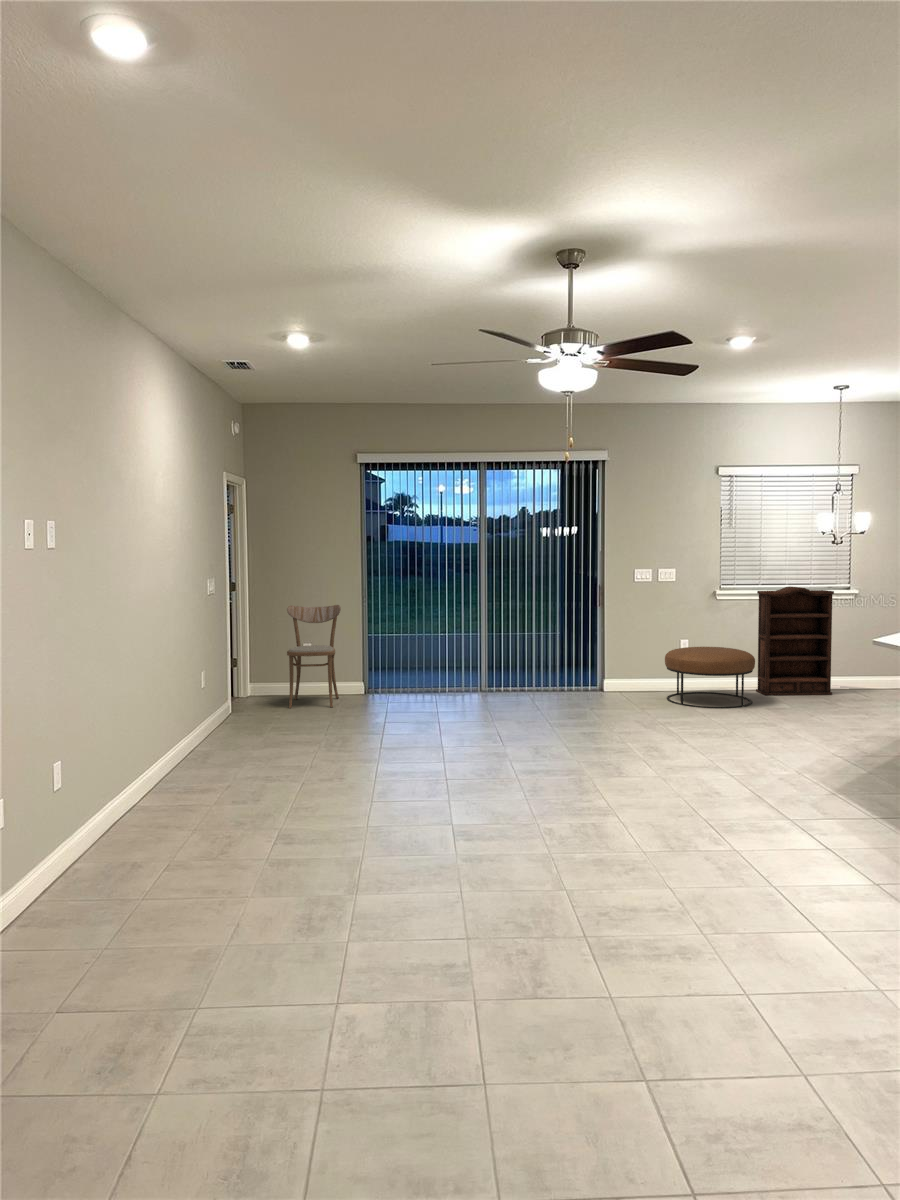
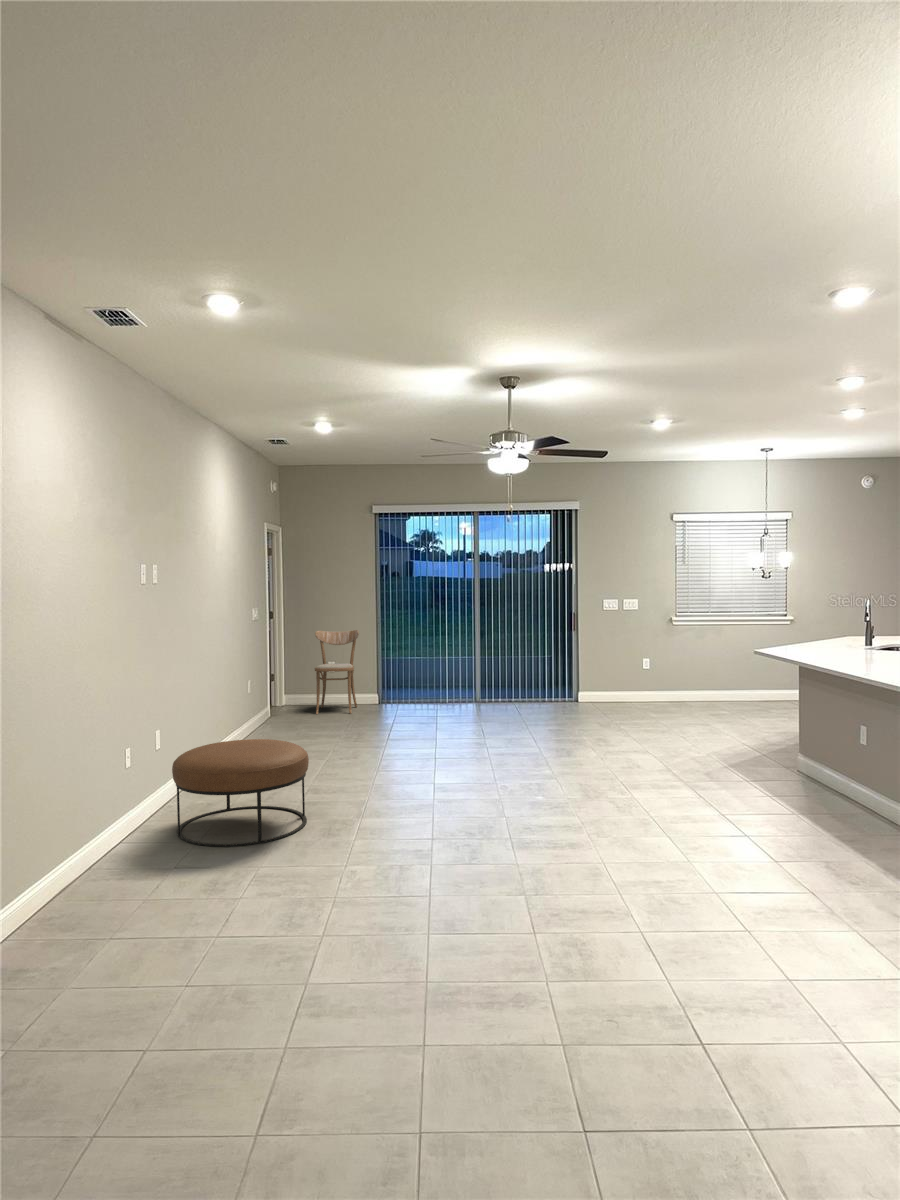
bookshelf: present [756,587,834,696] -> none [707,614,771,706]
ottoman: present [665,647,755,708] -> present [172,739,309,847]

